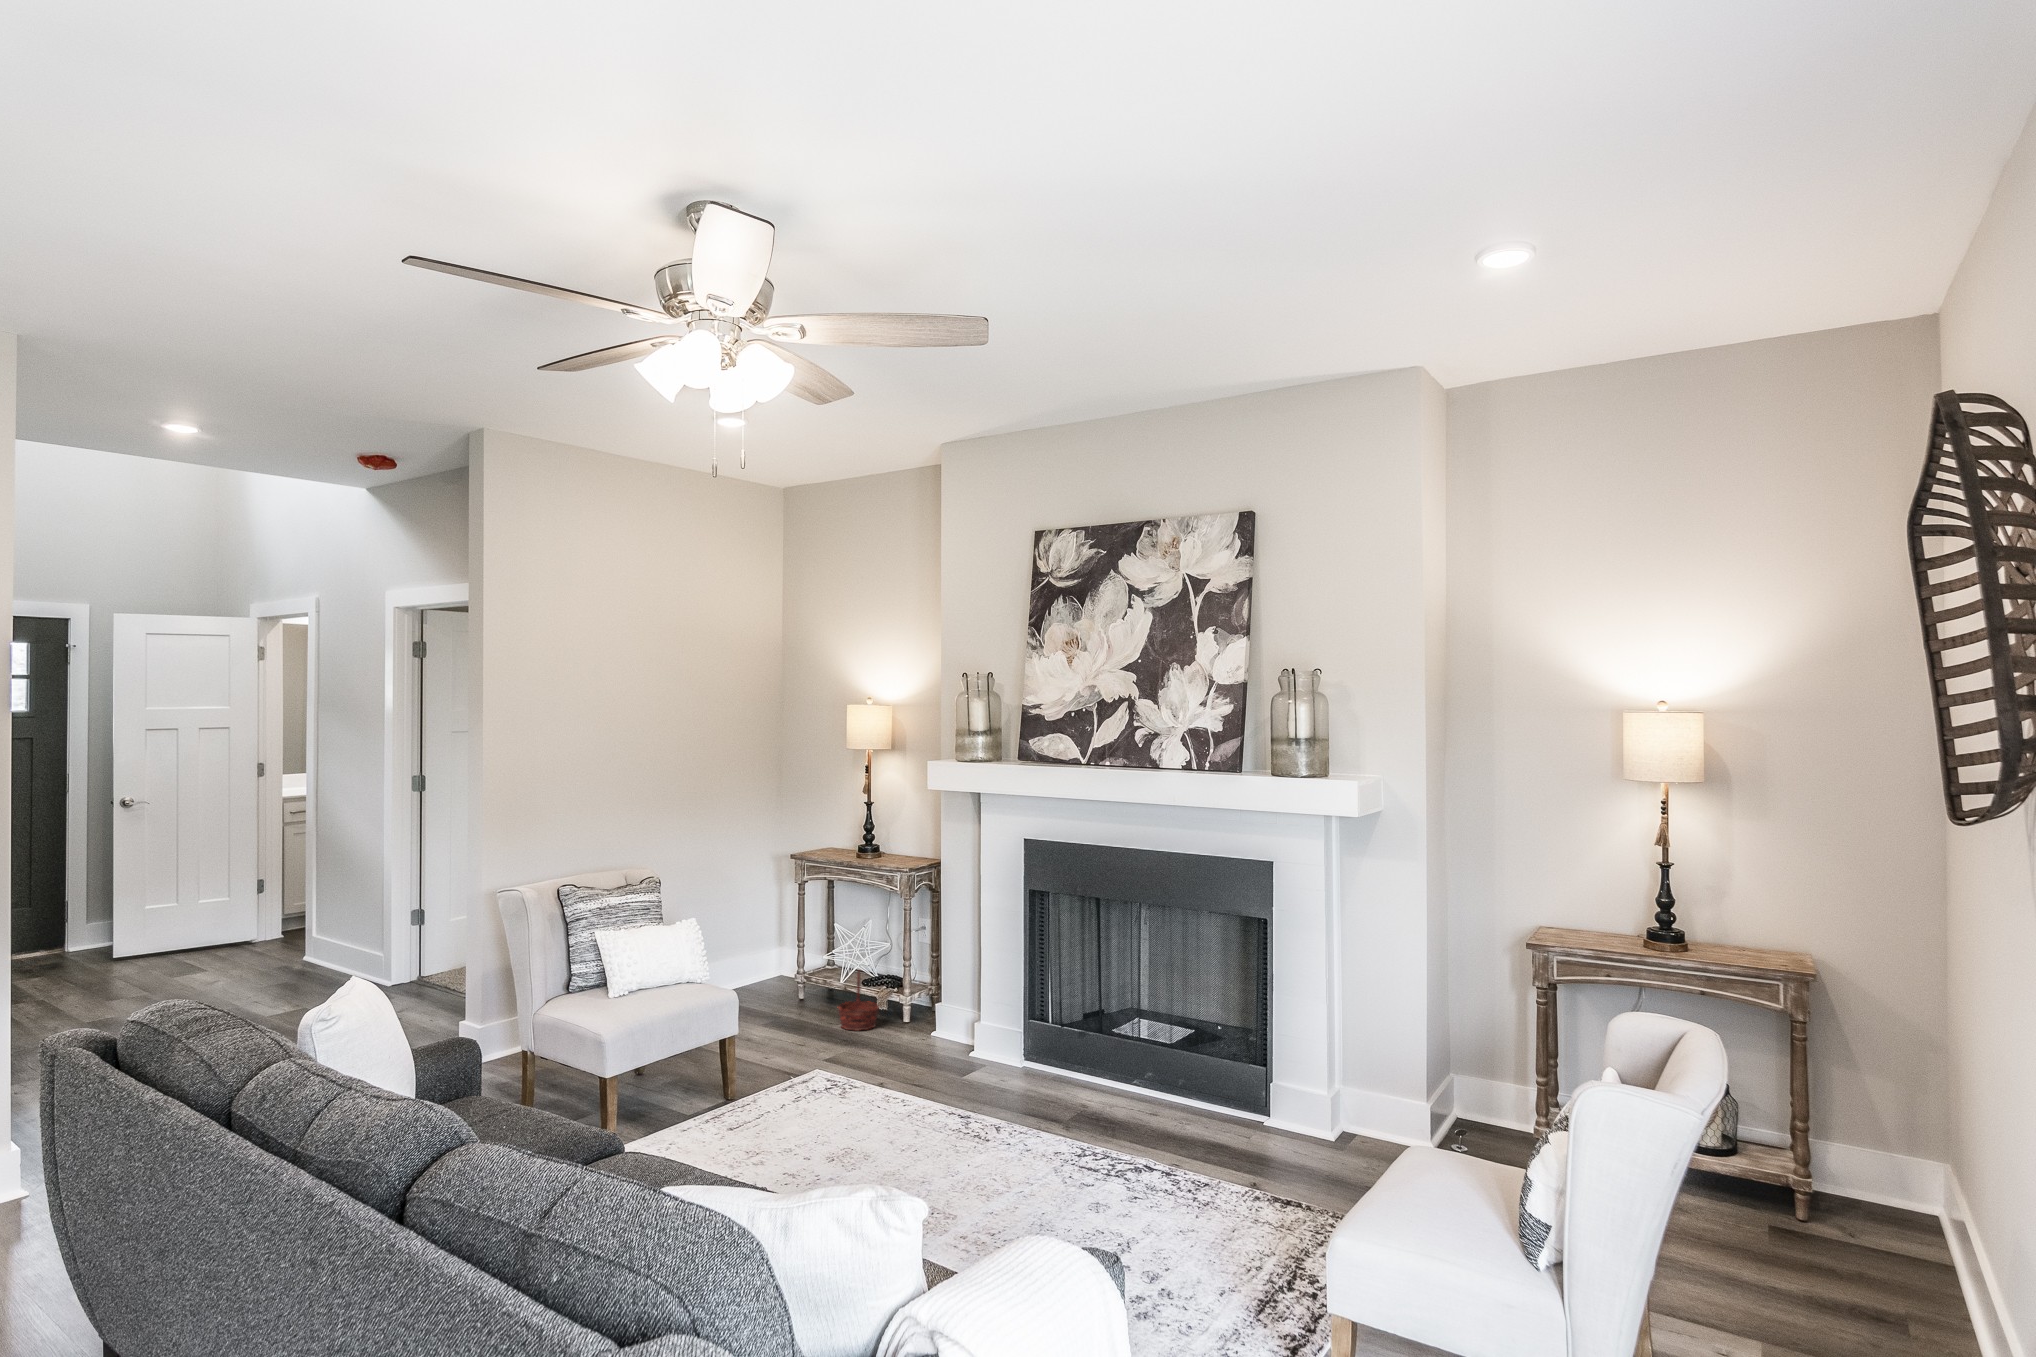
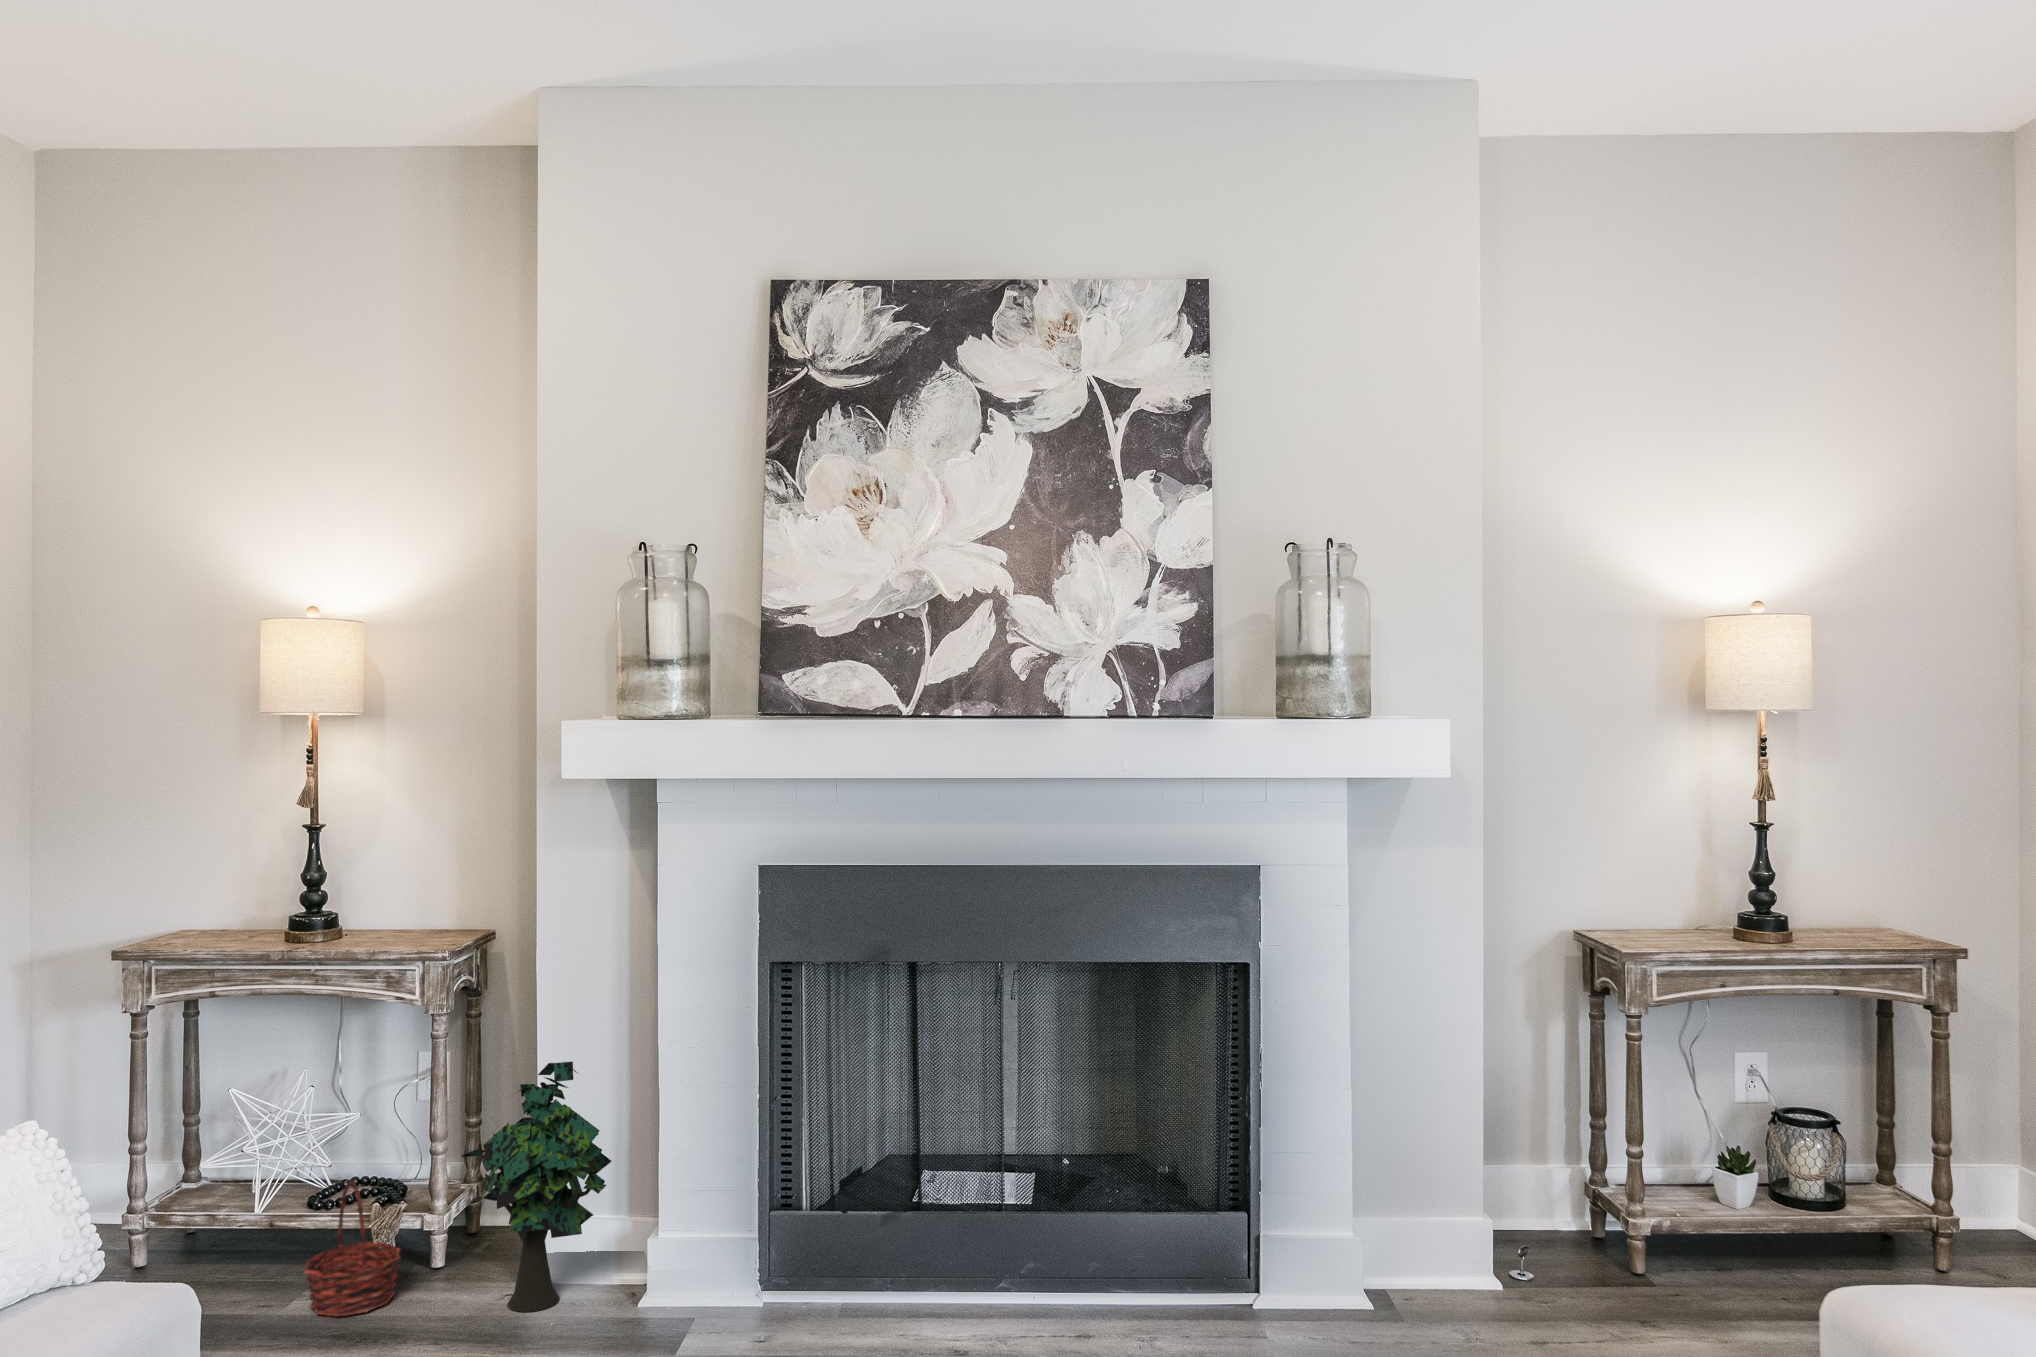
decorative plant: none [895,926,961,1045] -> present [461,1062,611,1312]

